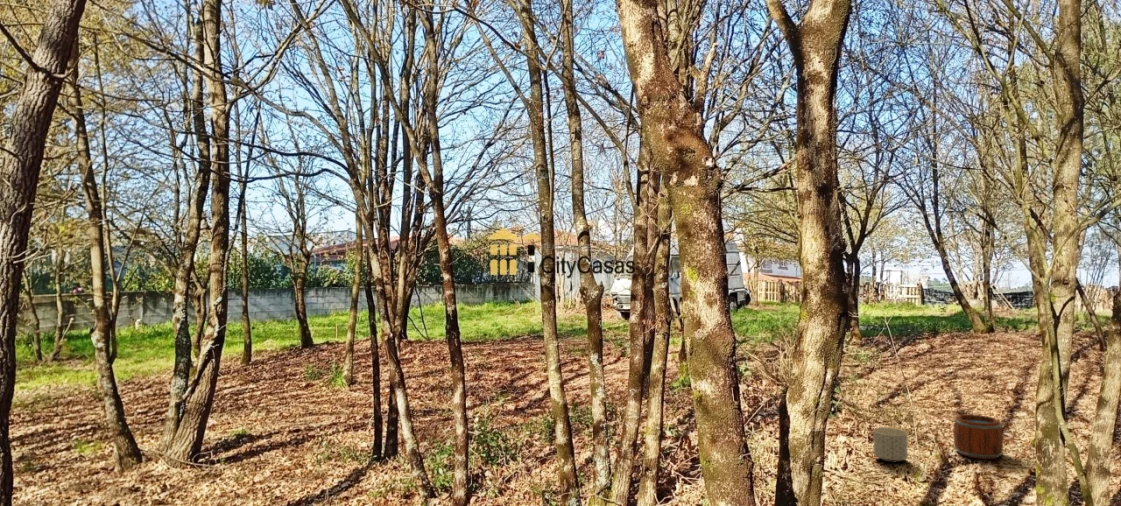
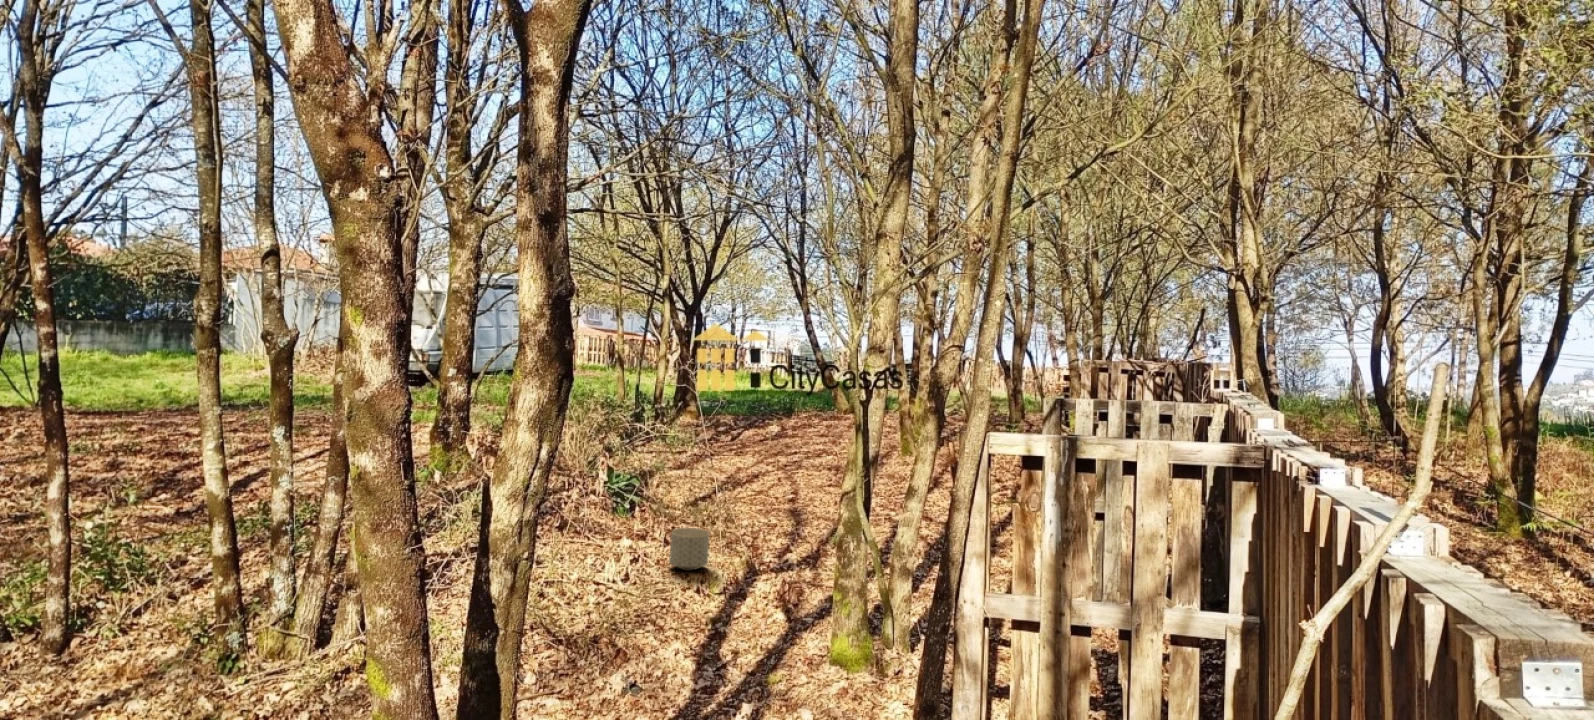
bucket: present [954,415,1003,459] -> none [763,509,815,561]

